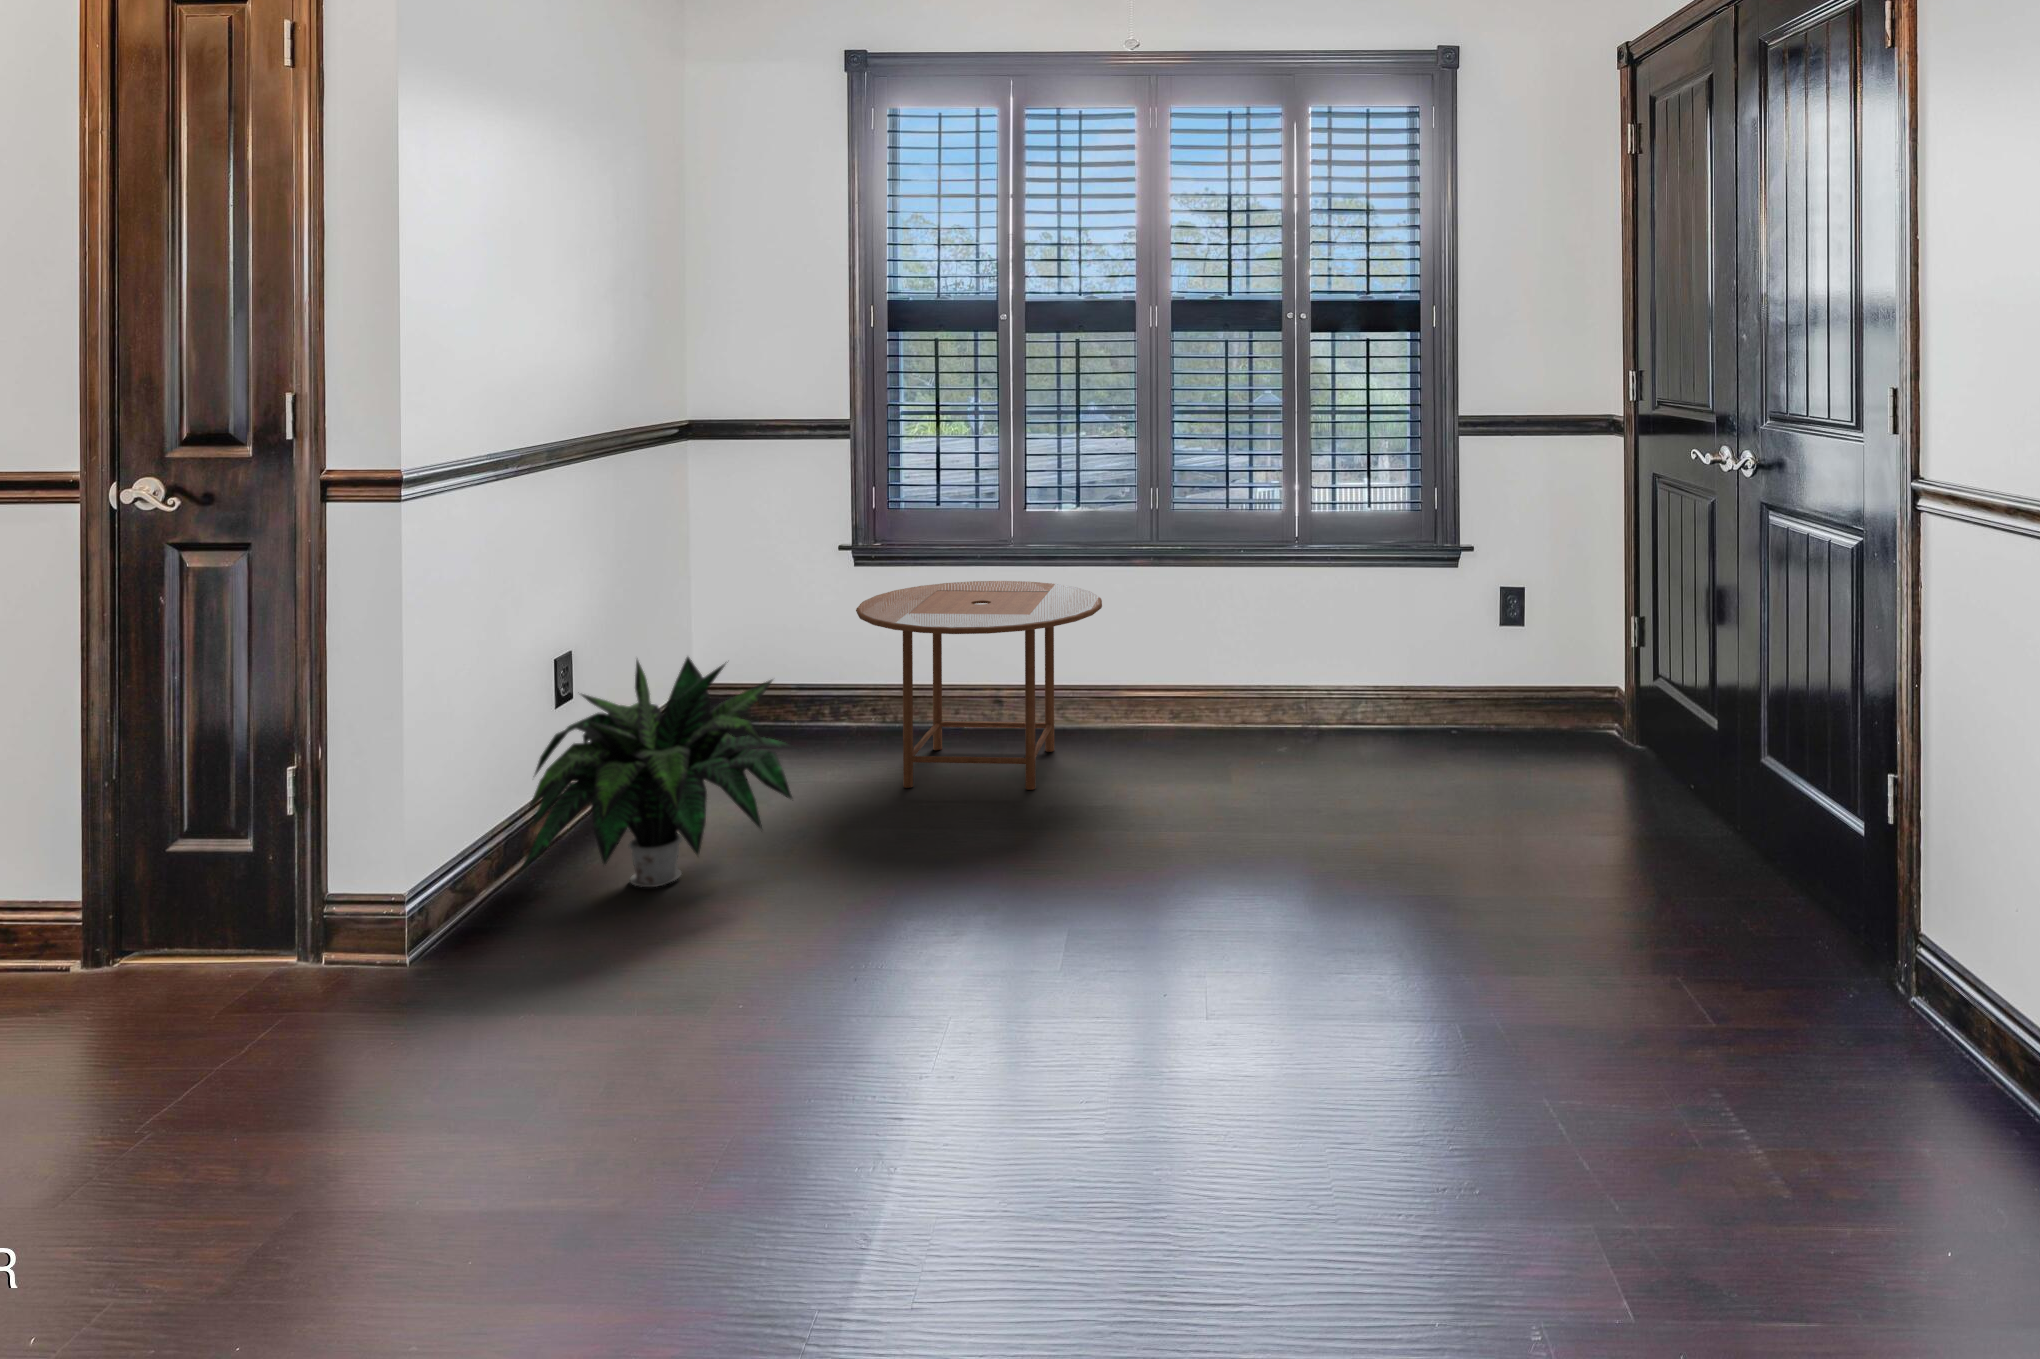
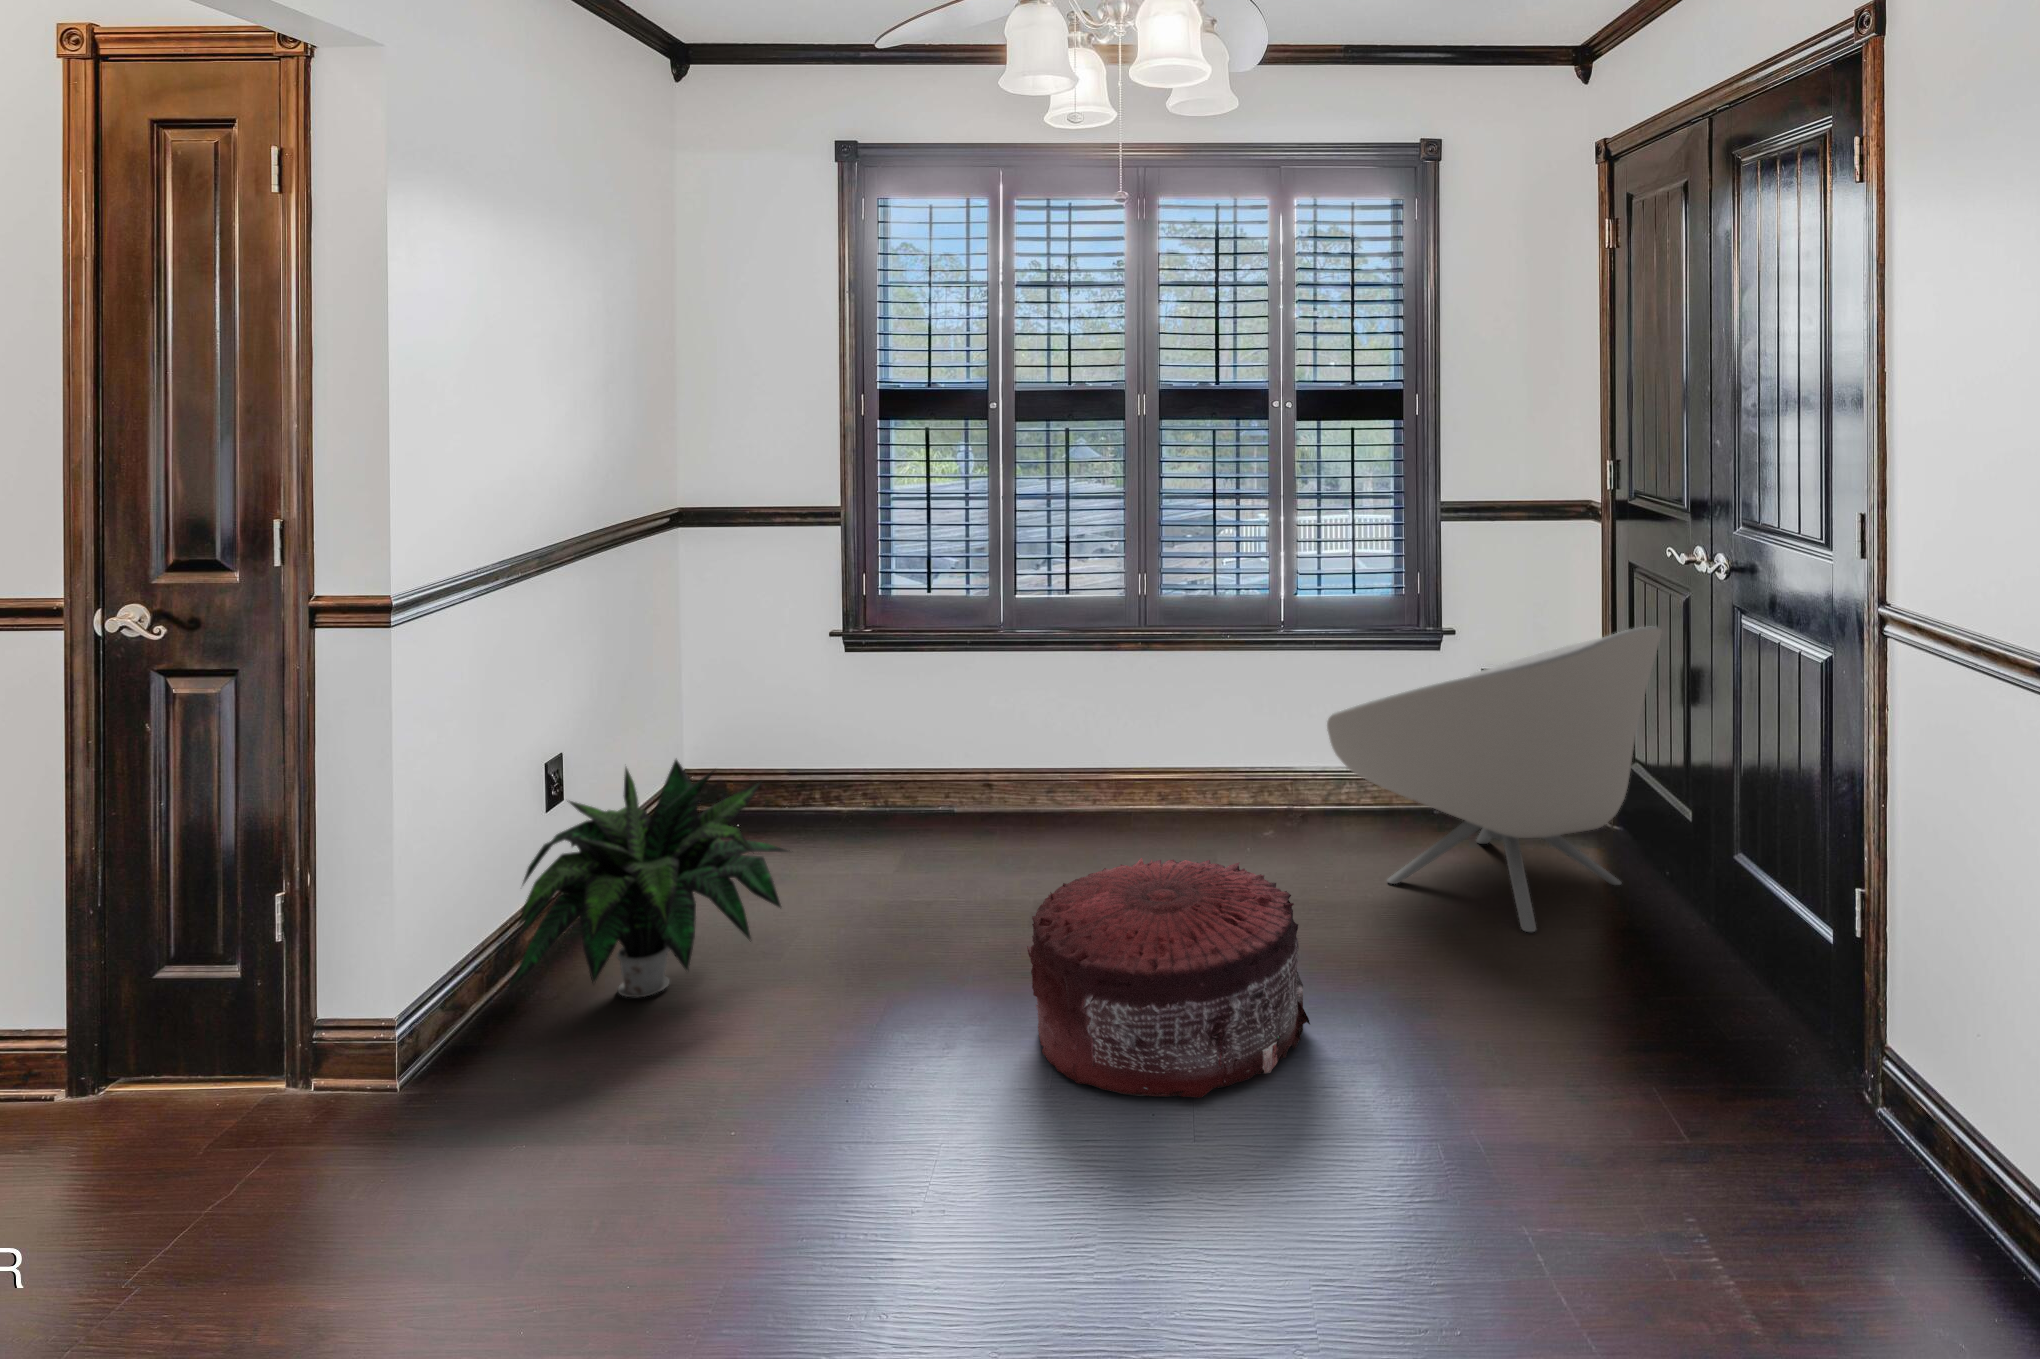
armchair: none [1344,532,1687,837] -> present [1327,626,1662,932]
side table: present [856,581,1102,790] -> none [843,664,1088,881]
pouf: none [1039,753,1325,978] -> present [1027,858,1310,1098]

